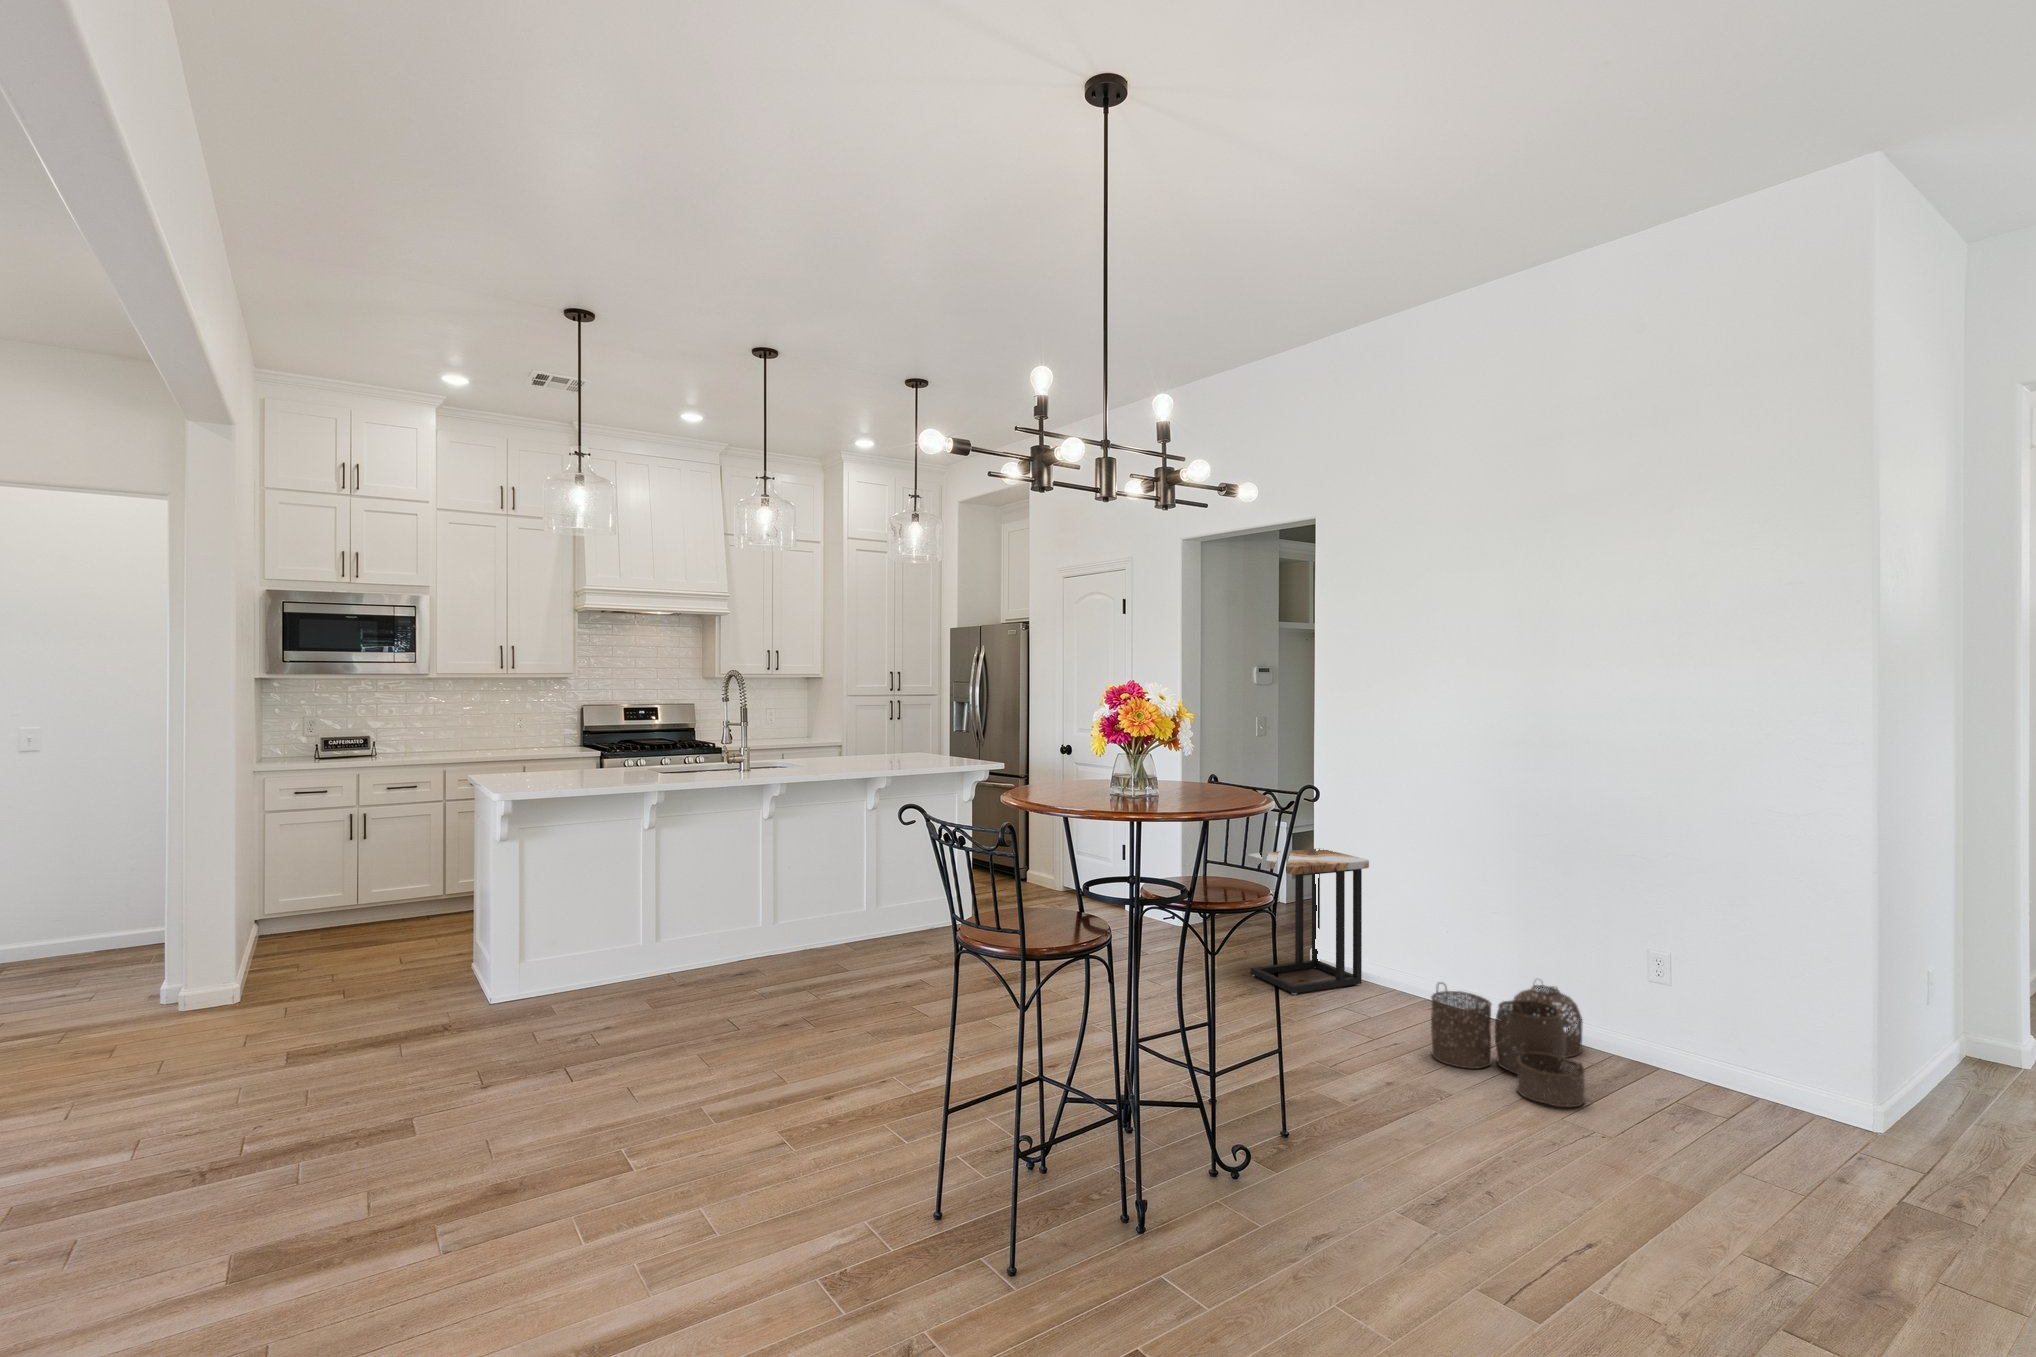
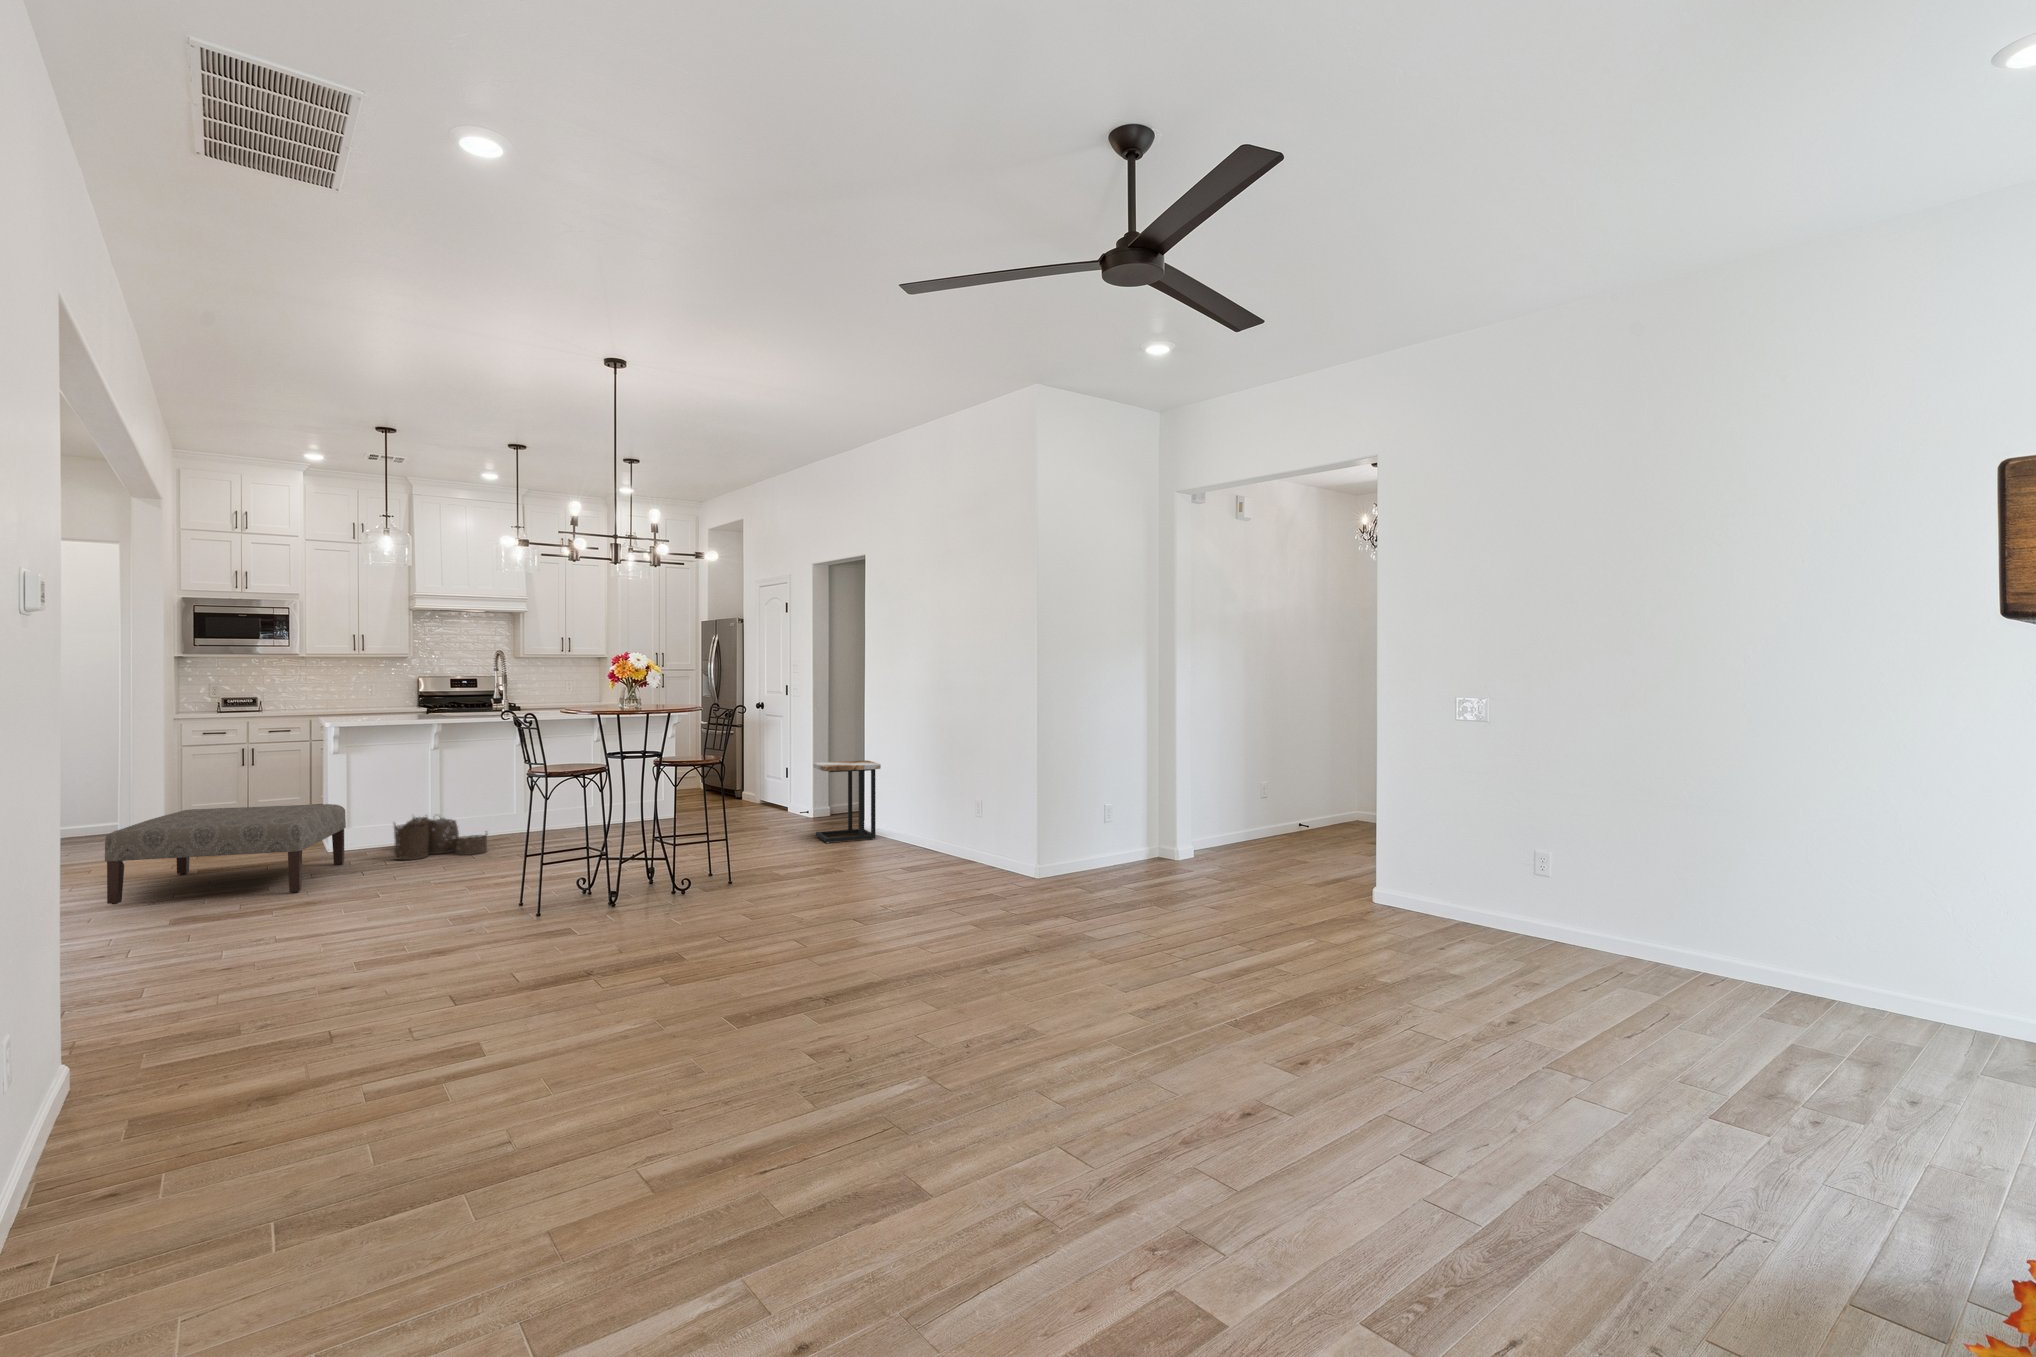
ottoman: none [109,938,530,1182] -> present [105,804,346,904]
woven basket: present [1431,982,1585,1107] -> present [394,817,487,860]

